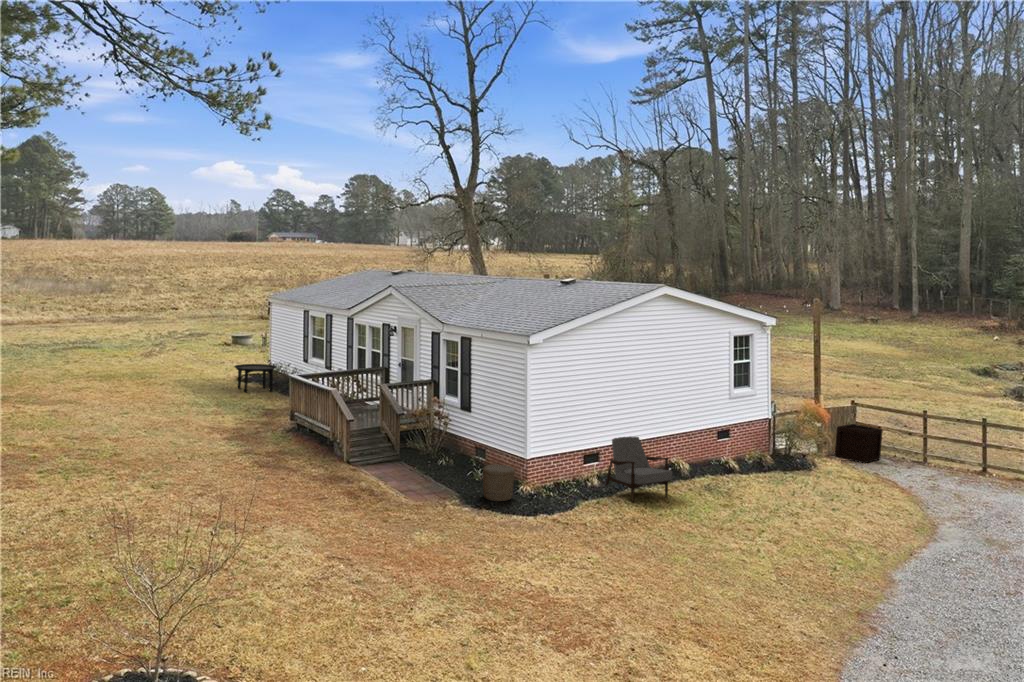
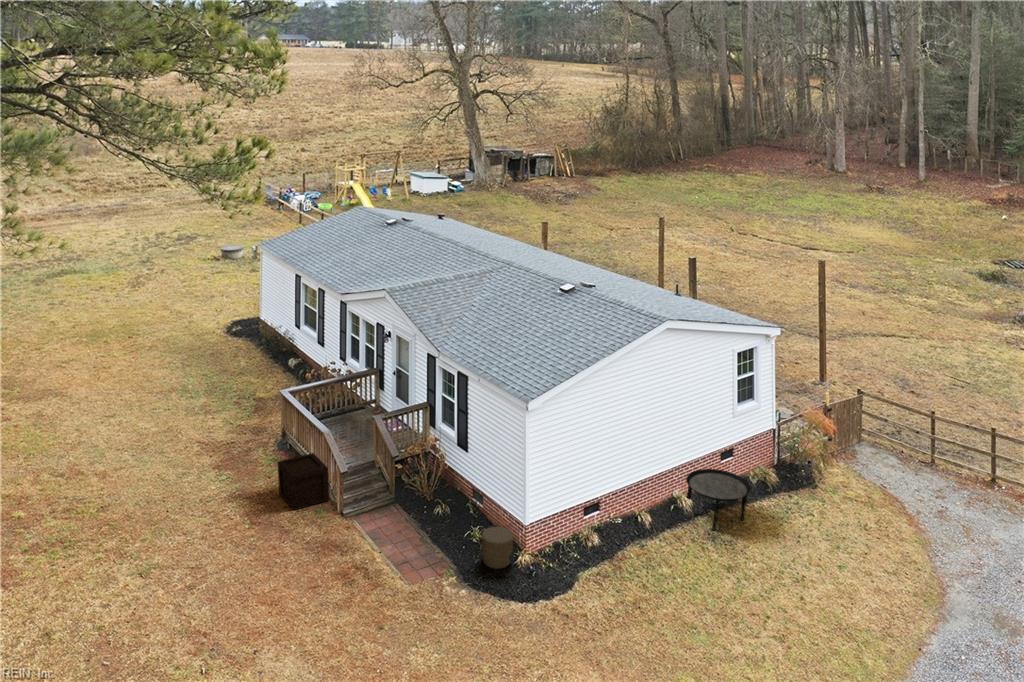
round table: present [234,364,276,393] -> present [686,469,751,530]
wooden crate: present [835,424,882,463] -> present [277,453,329,510]
armchair: present [606,437,672,502] -> none [605,484,673,562]

